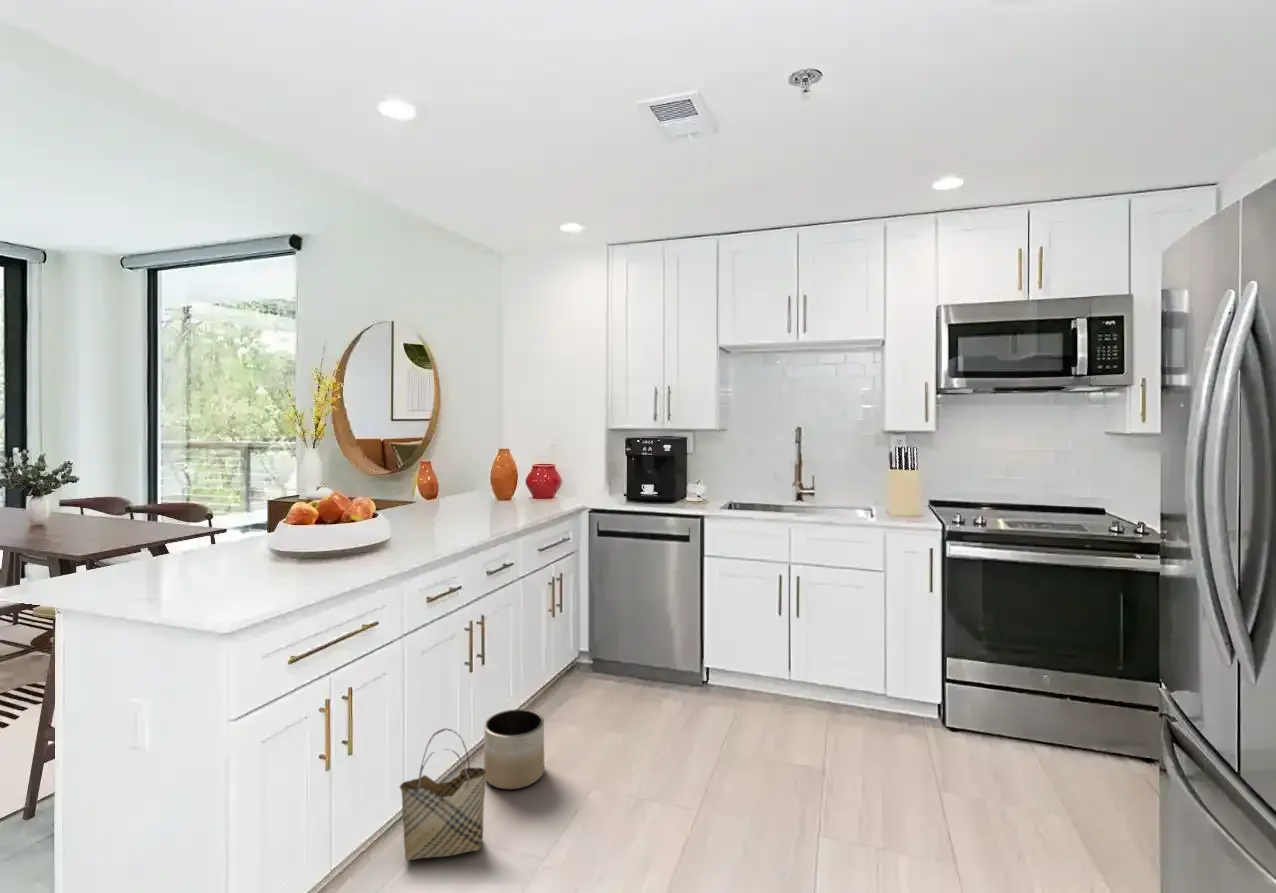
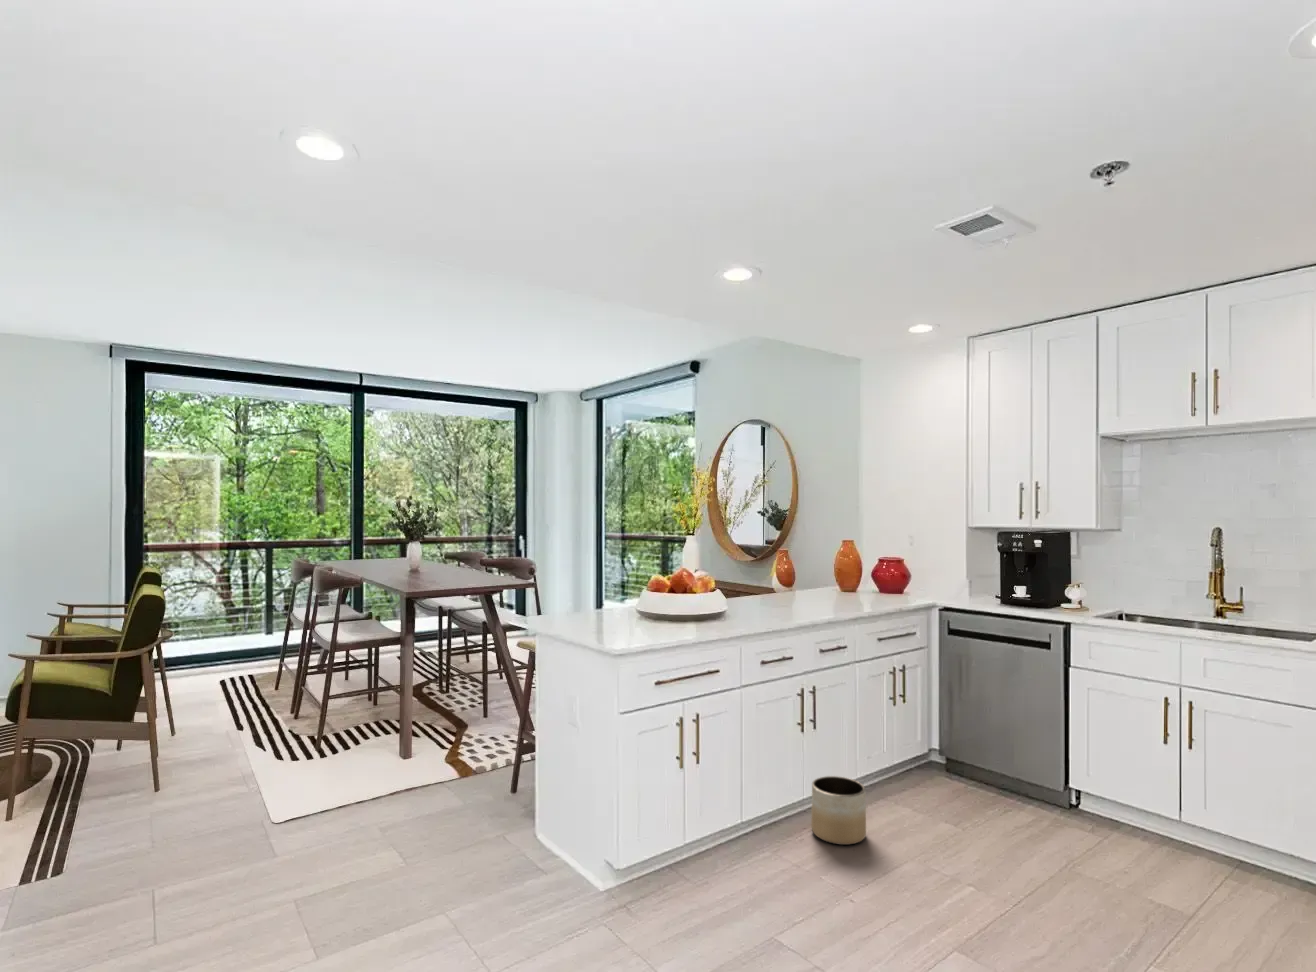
woven basket: present [400,729,487,861] -> none [733,767,801,873]

